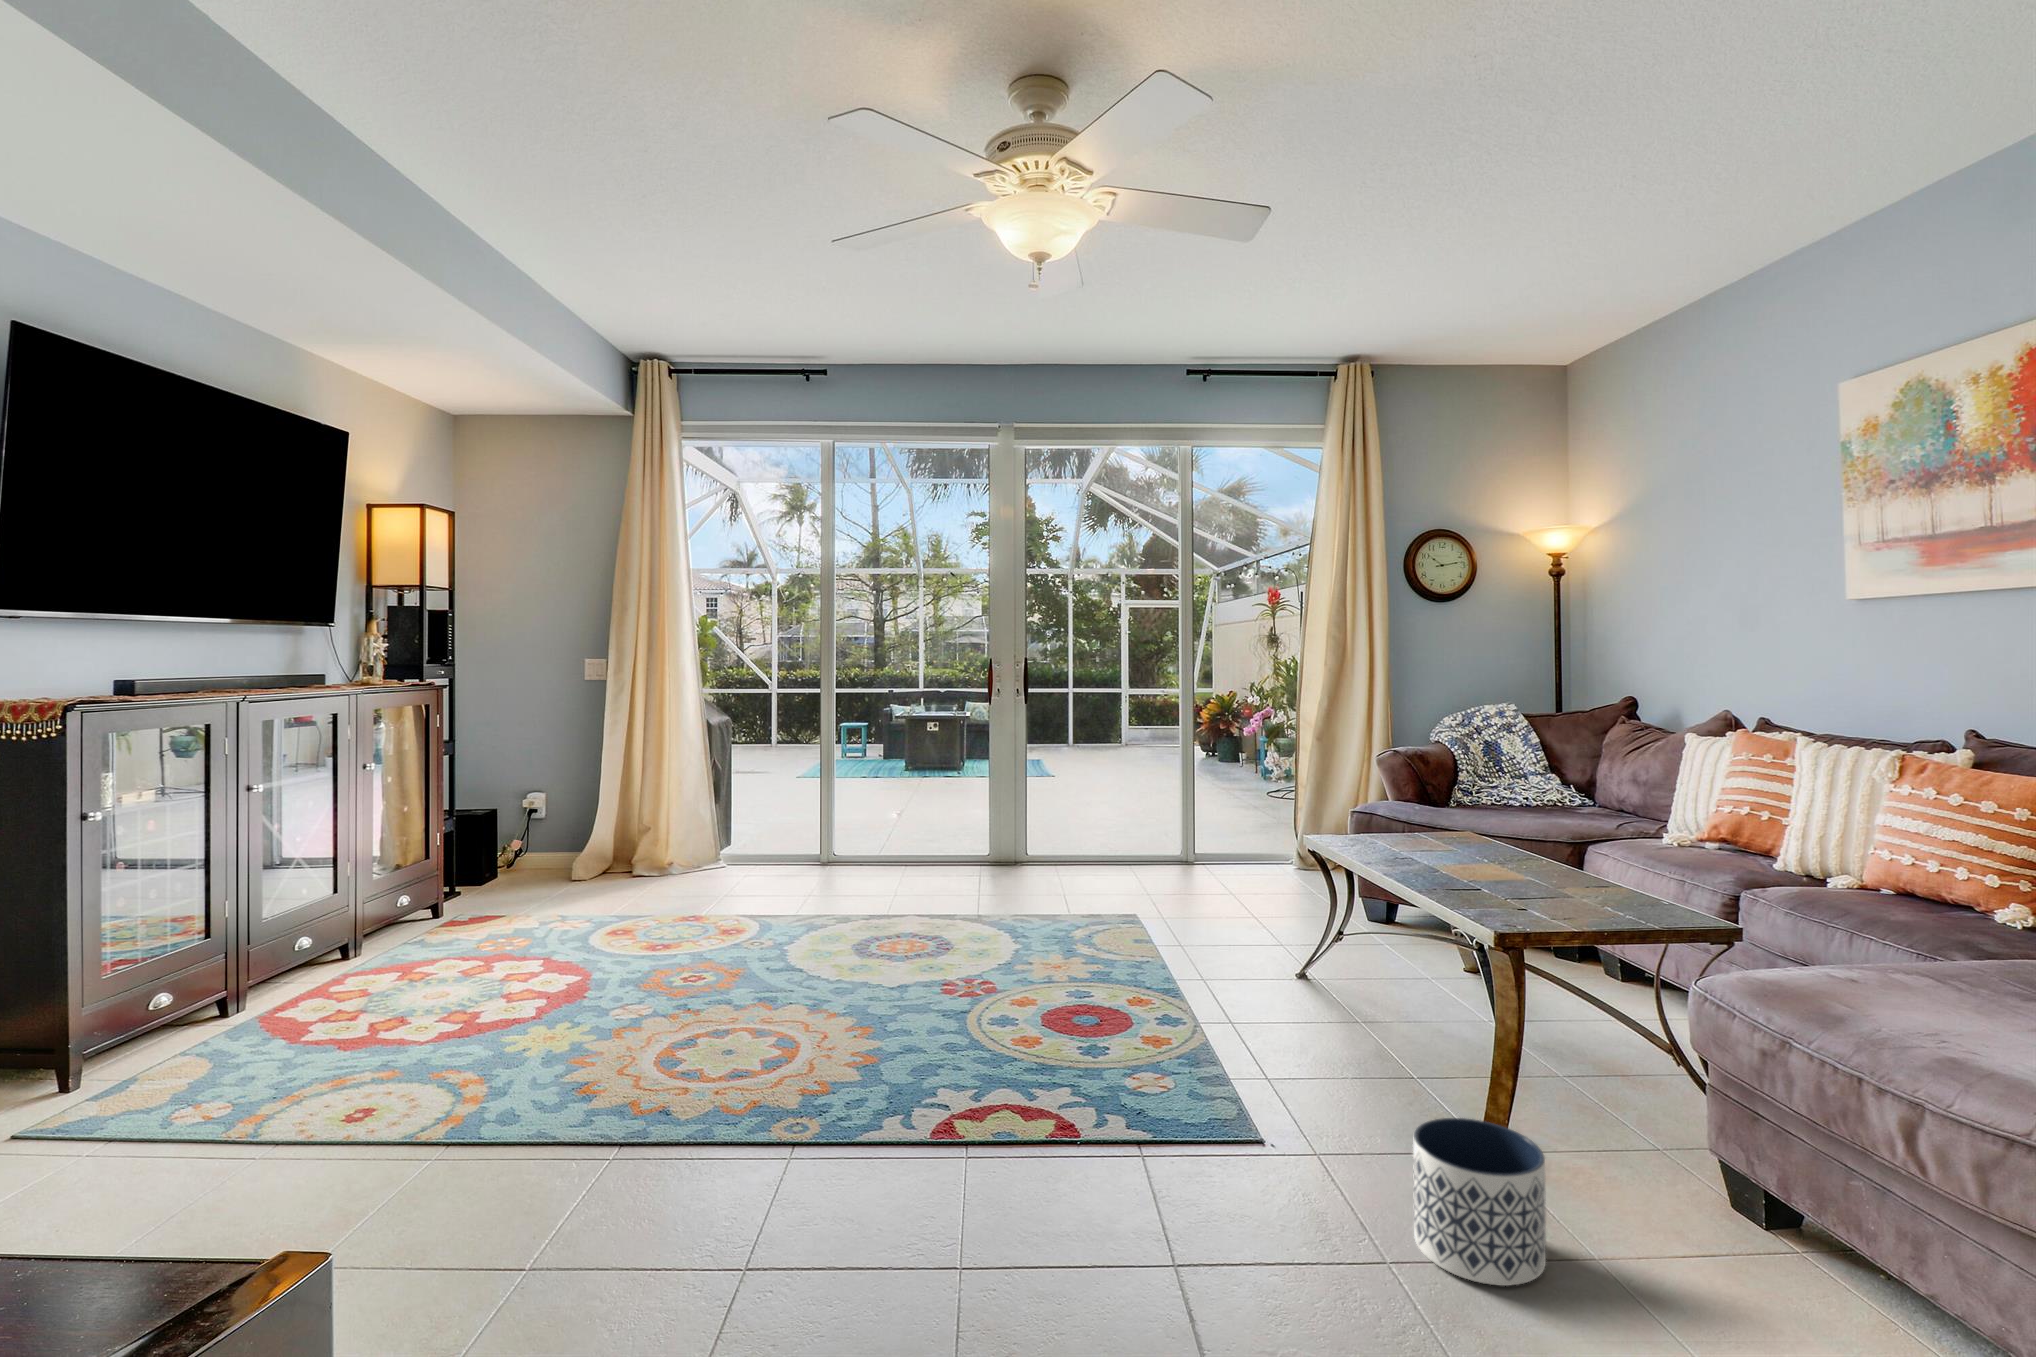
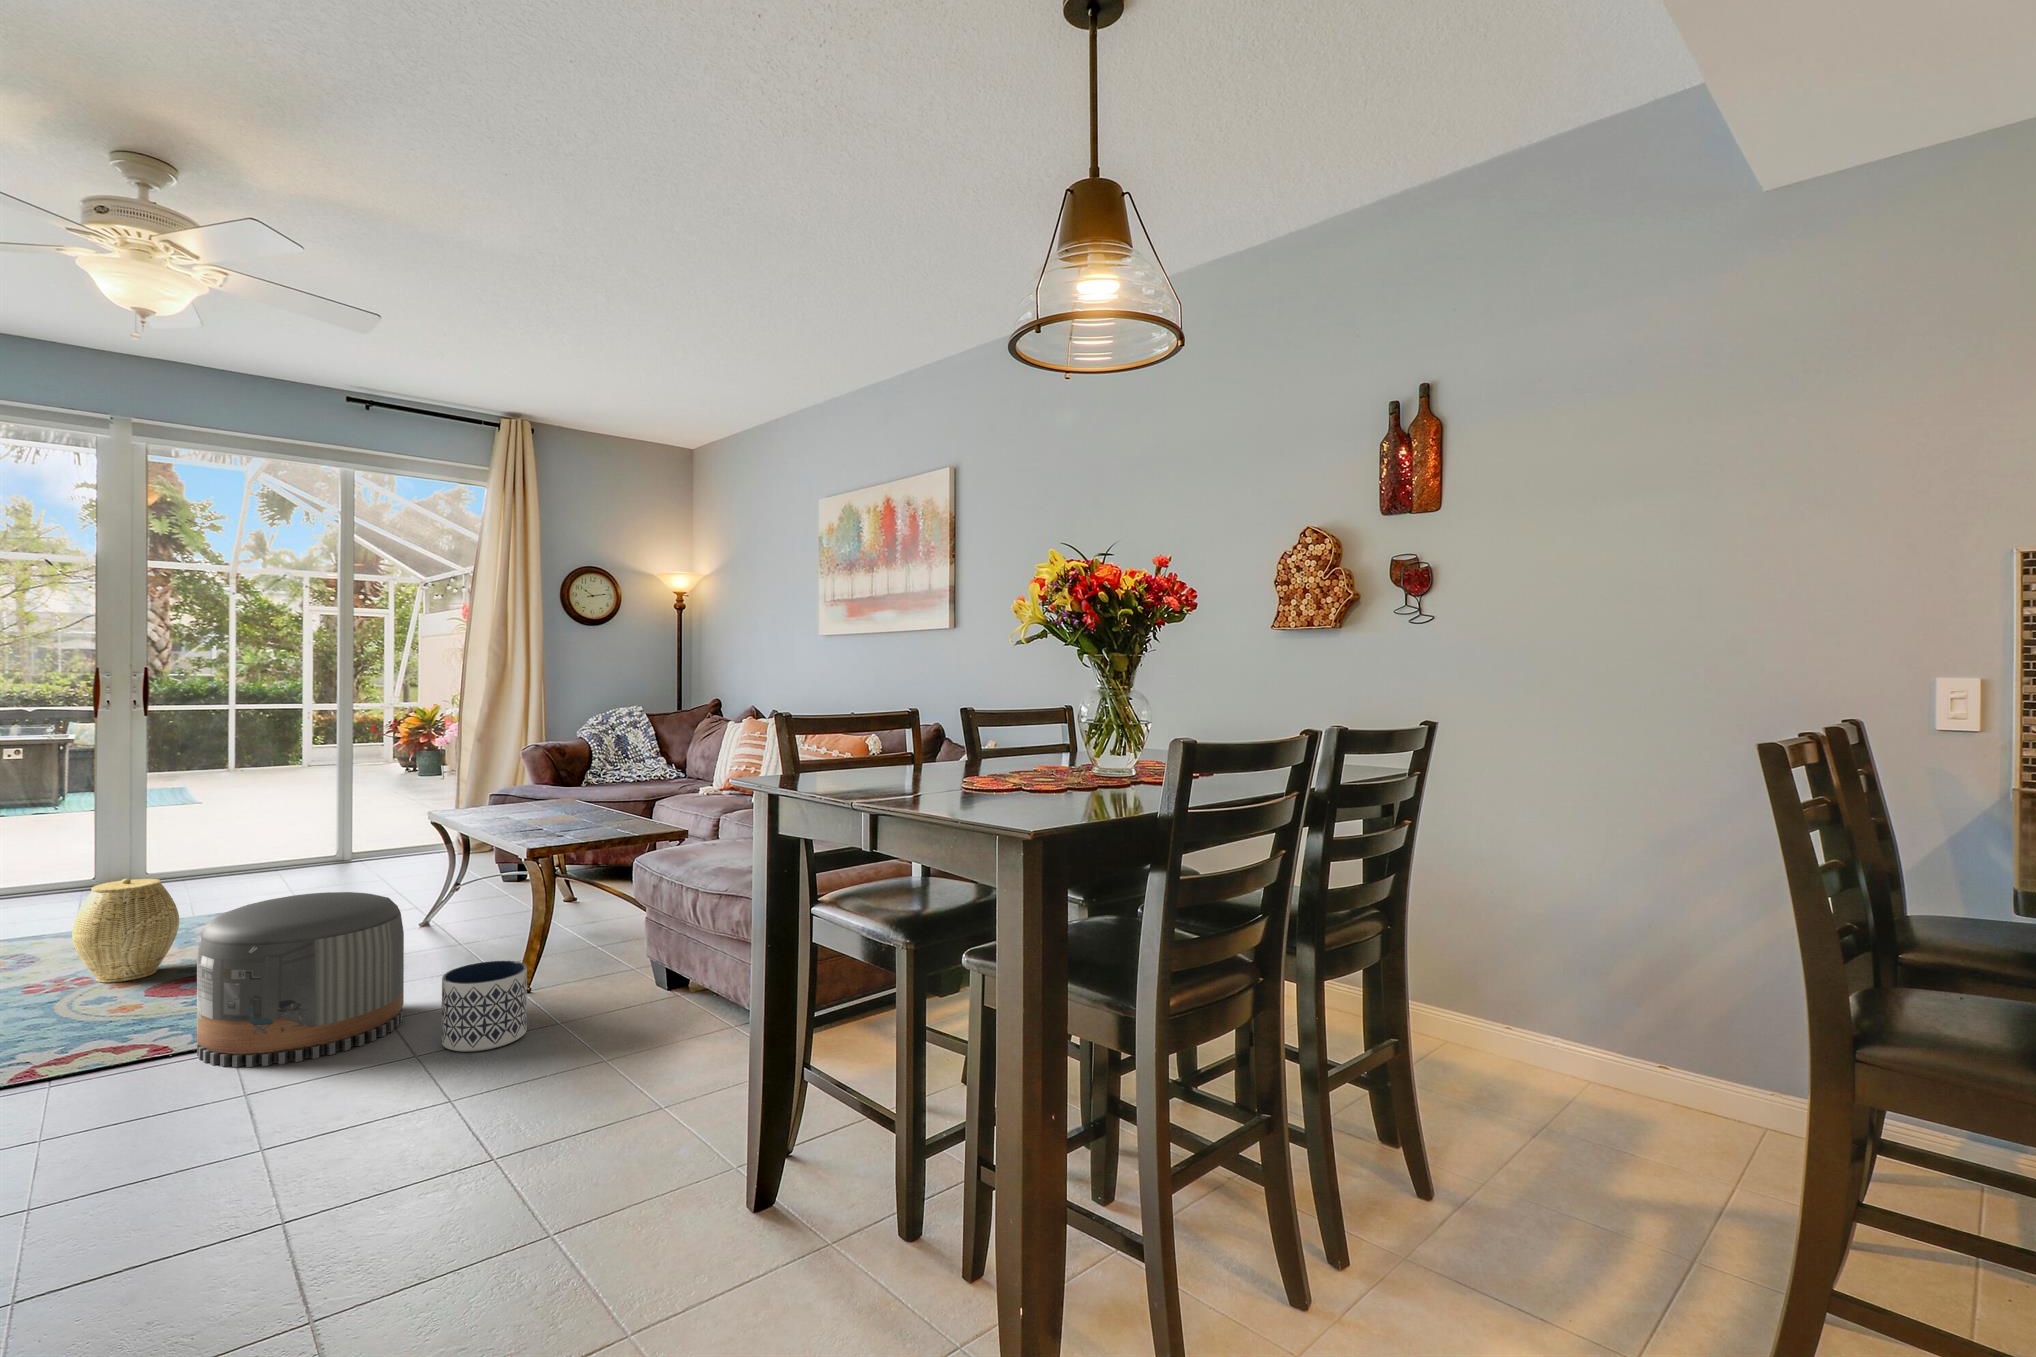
woven basket: none [990,887,1073,998] -> present [72,878,179,982]
pouf: none [1109,956,1336,1210] -> present [197,892,404,1067]

